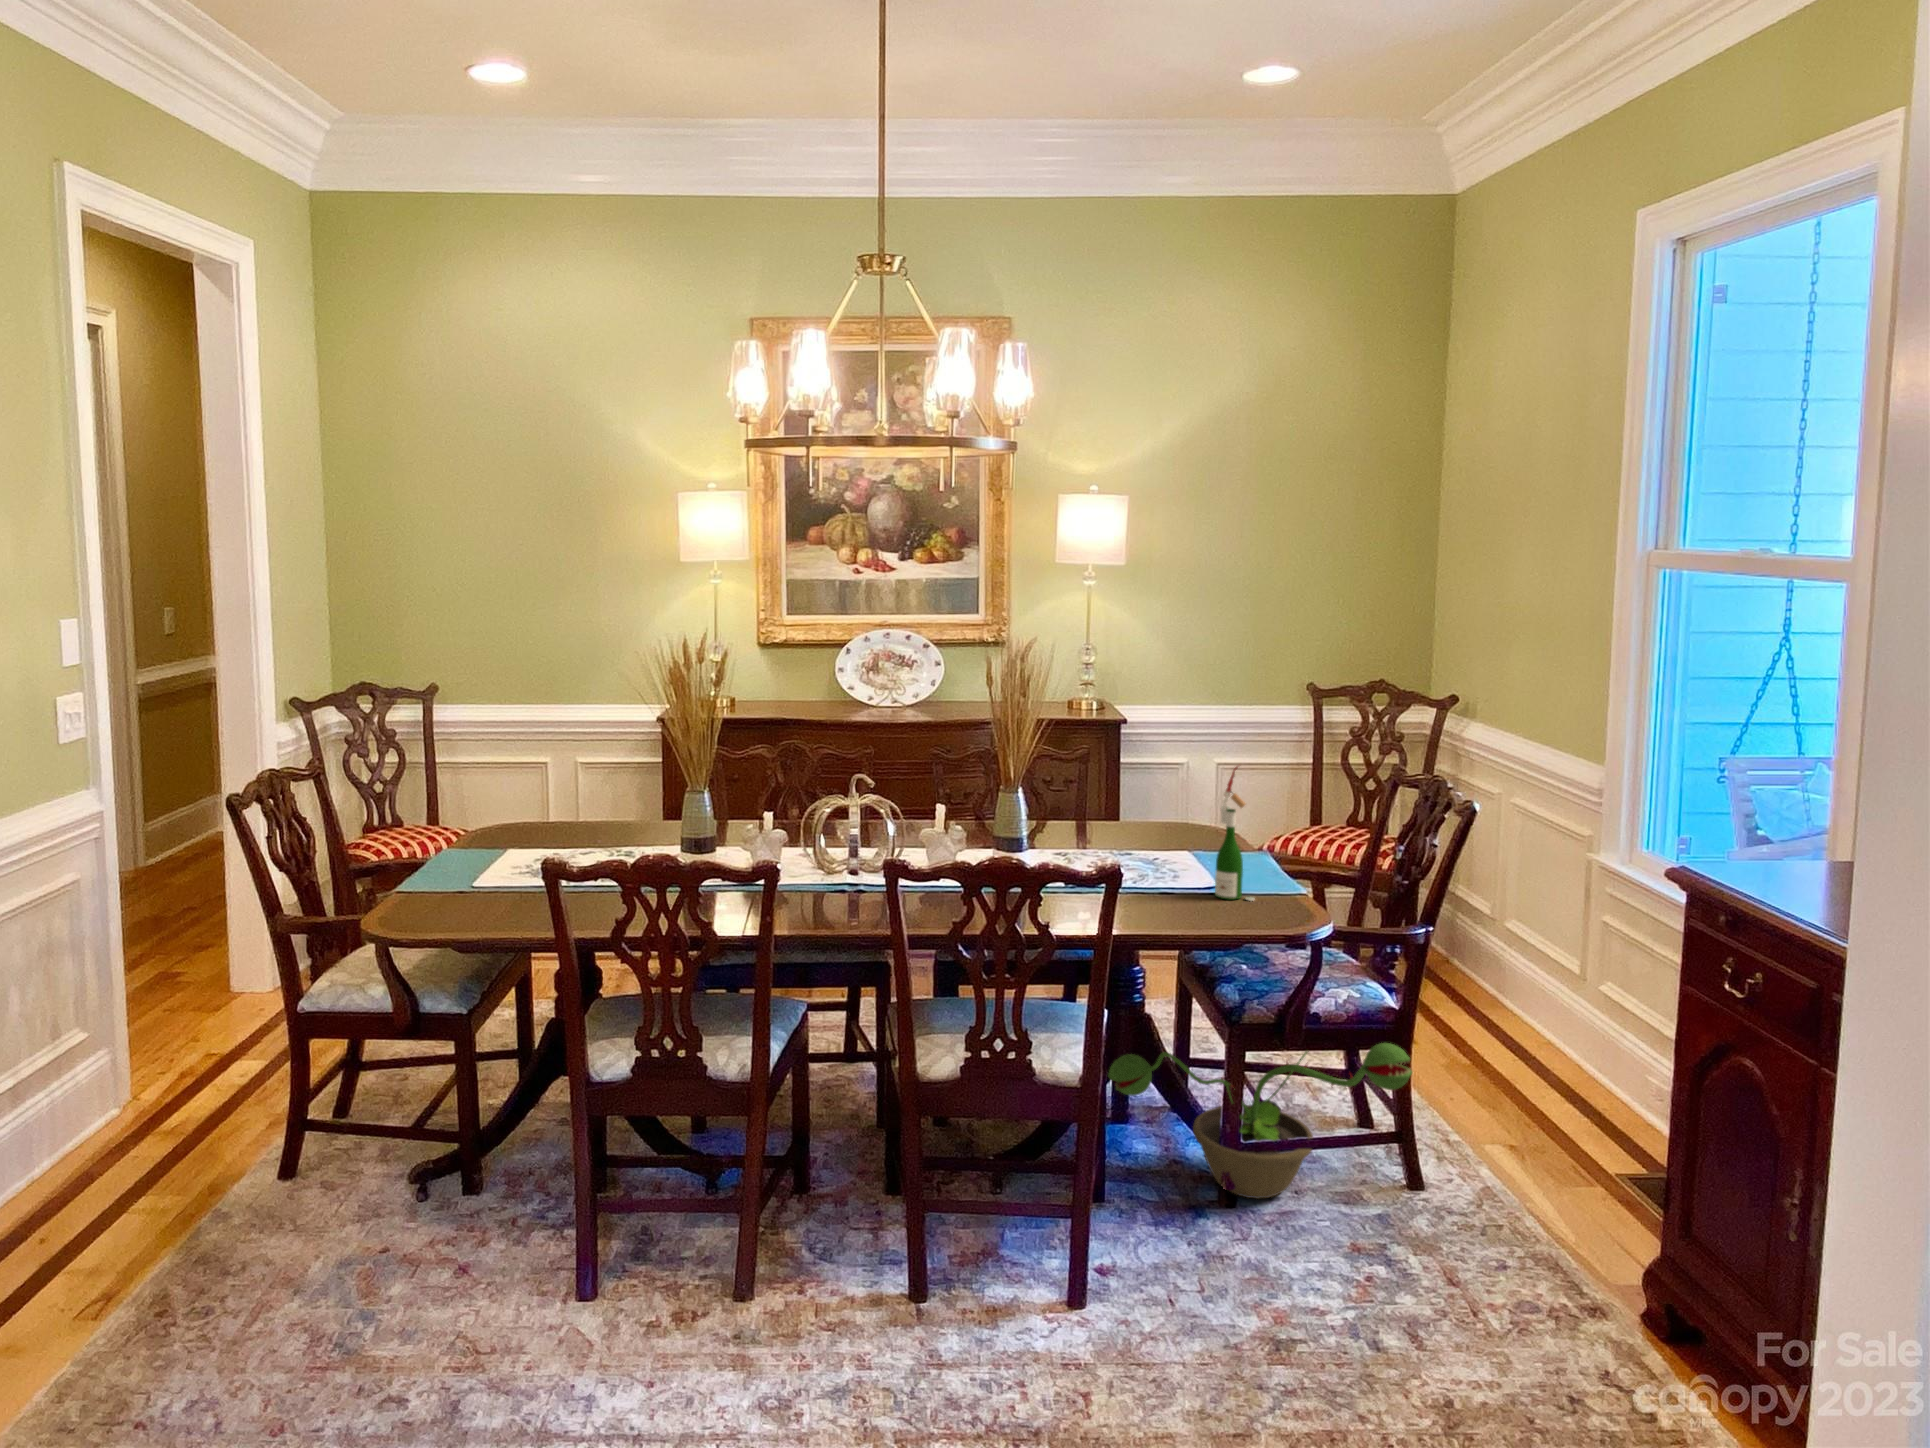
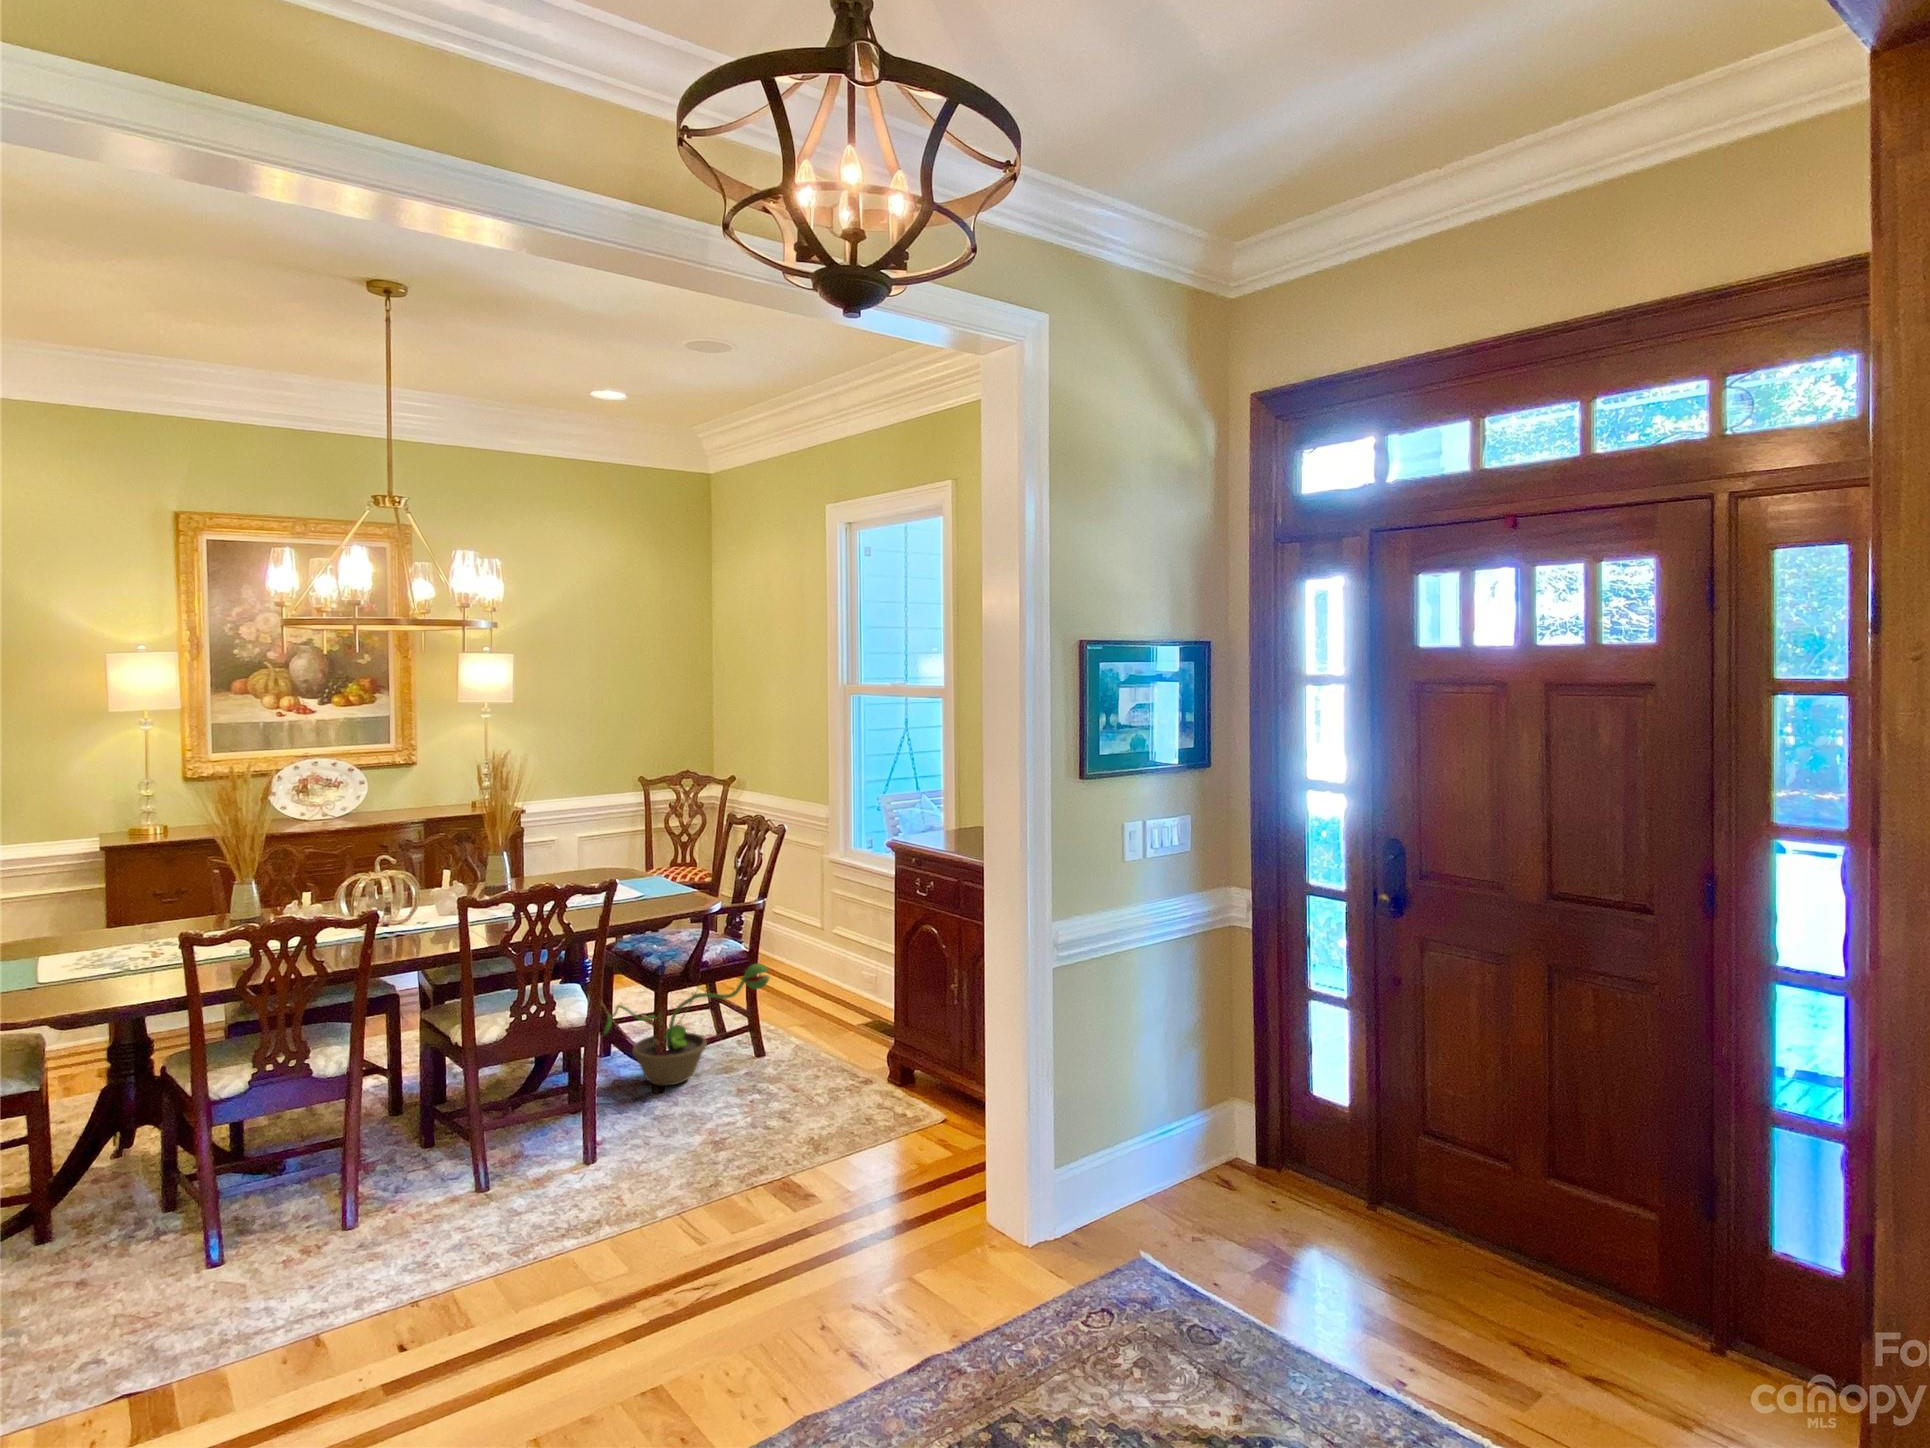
wine bottle: present [1215,766,1254,901] -> none [645,821,670,903]

